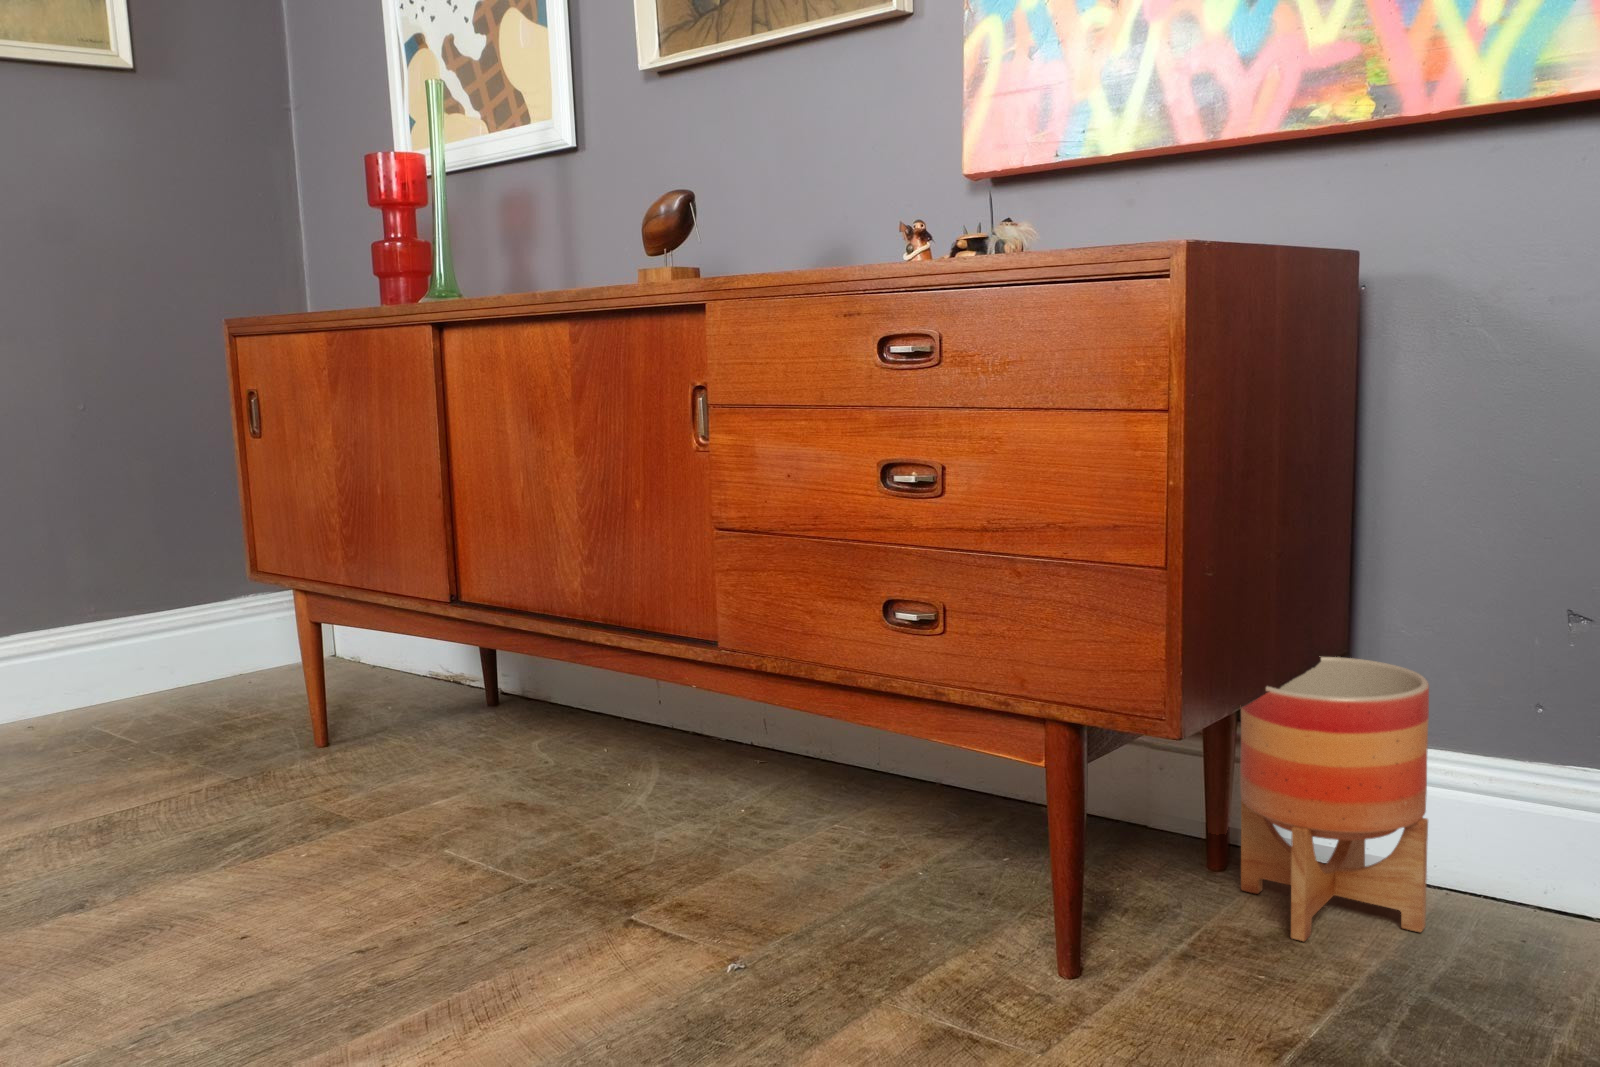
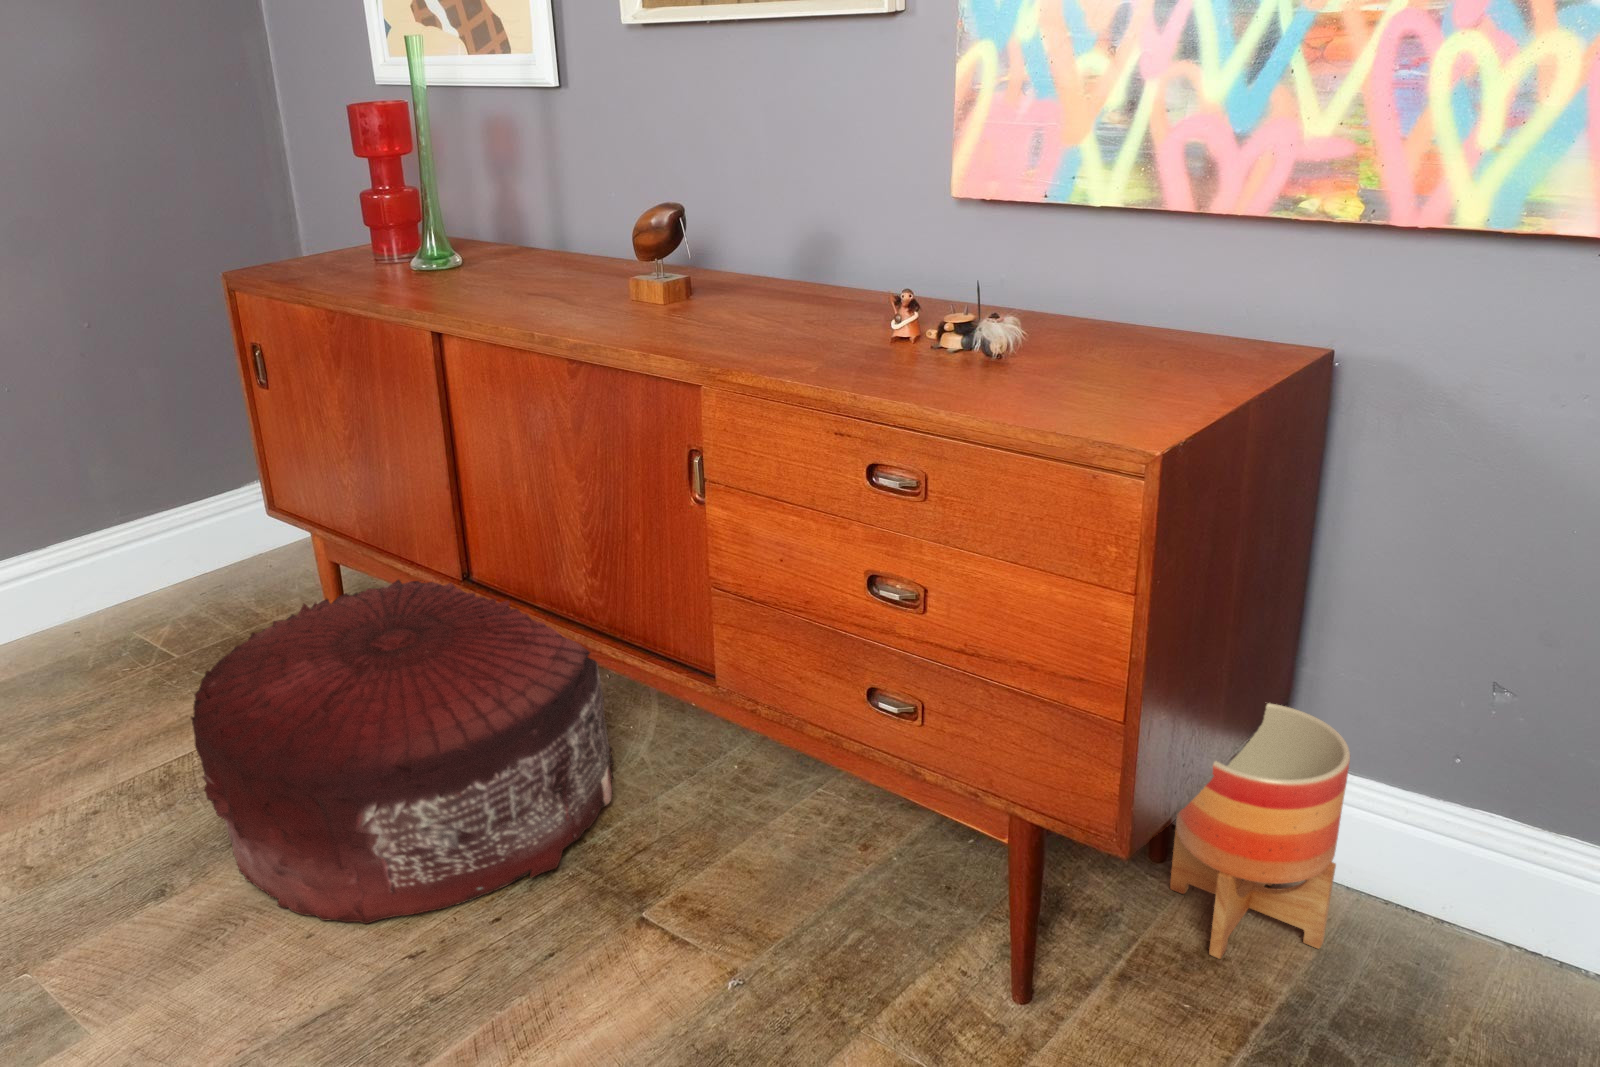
pouf: none [139,603,606,925] -> present [191,580,614,924]

